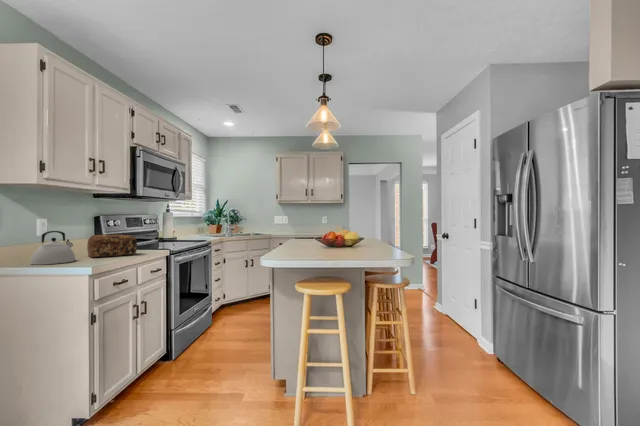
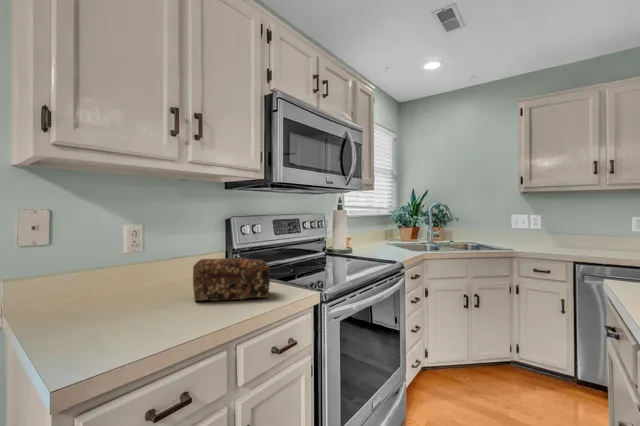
kettle: present [30,231,75,265] -> none [93,254,164,320]

